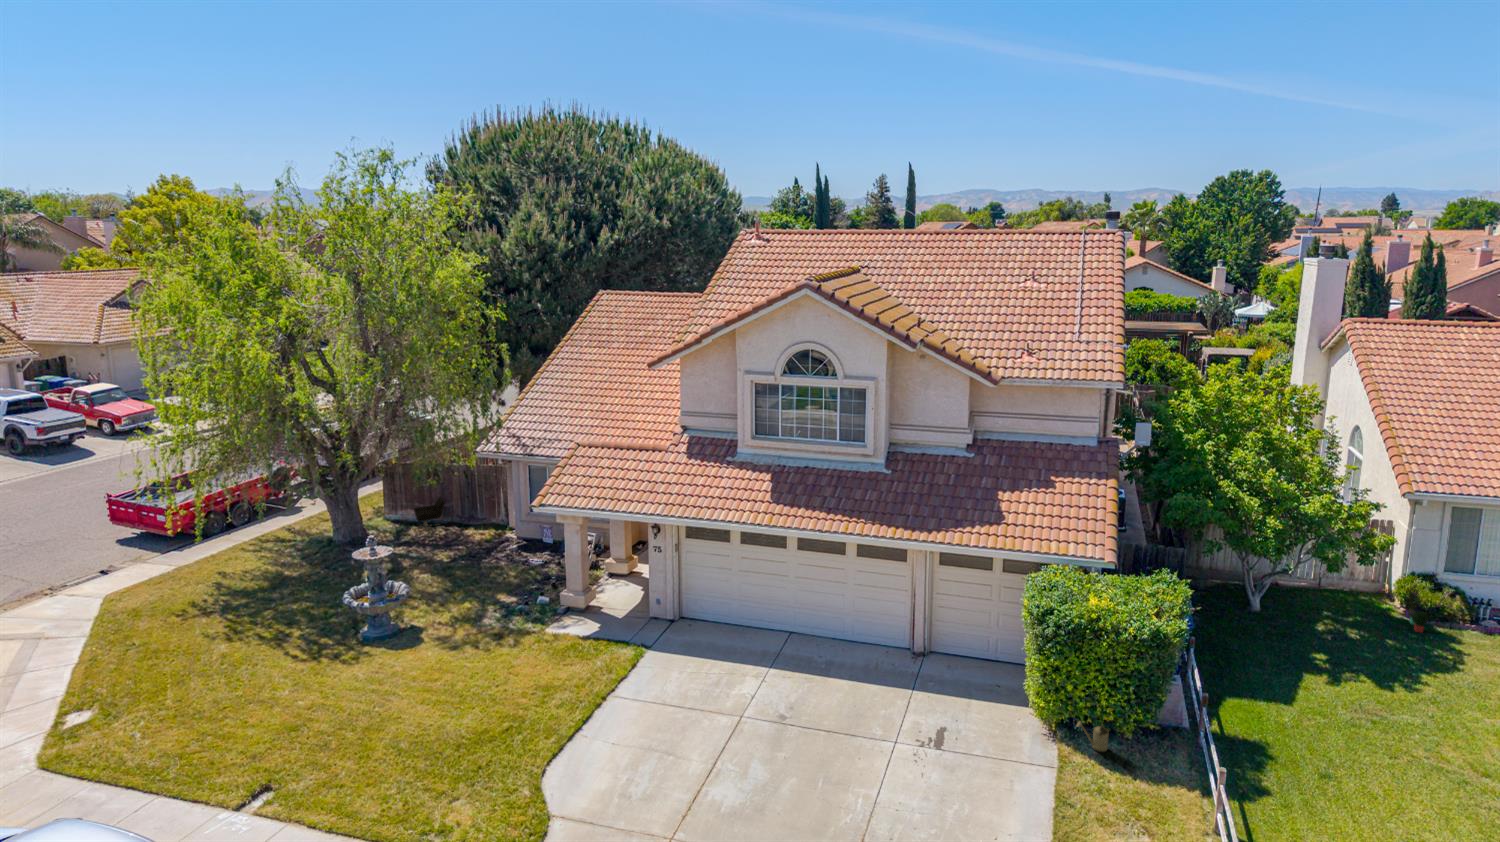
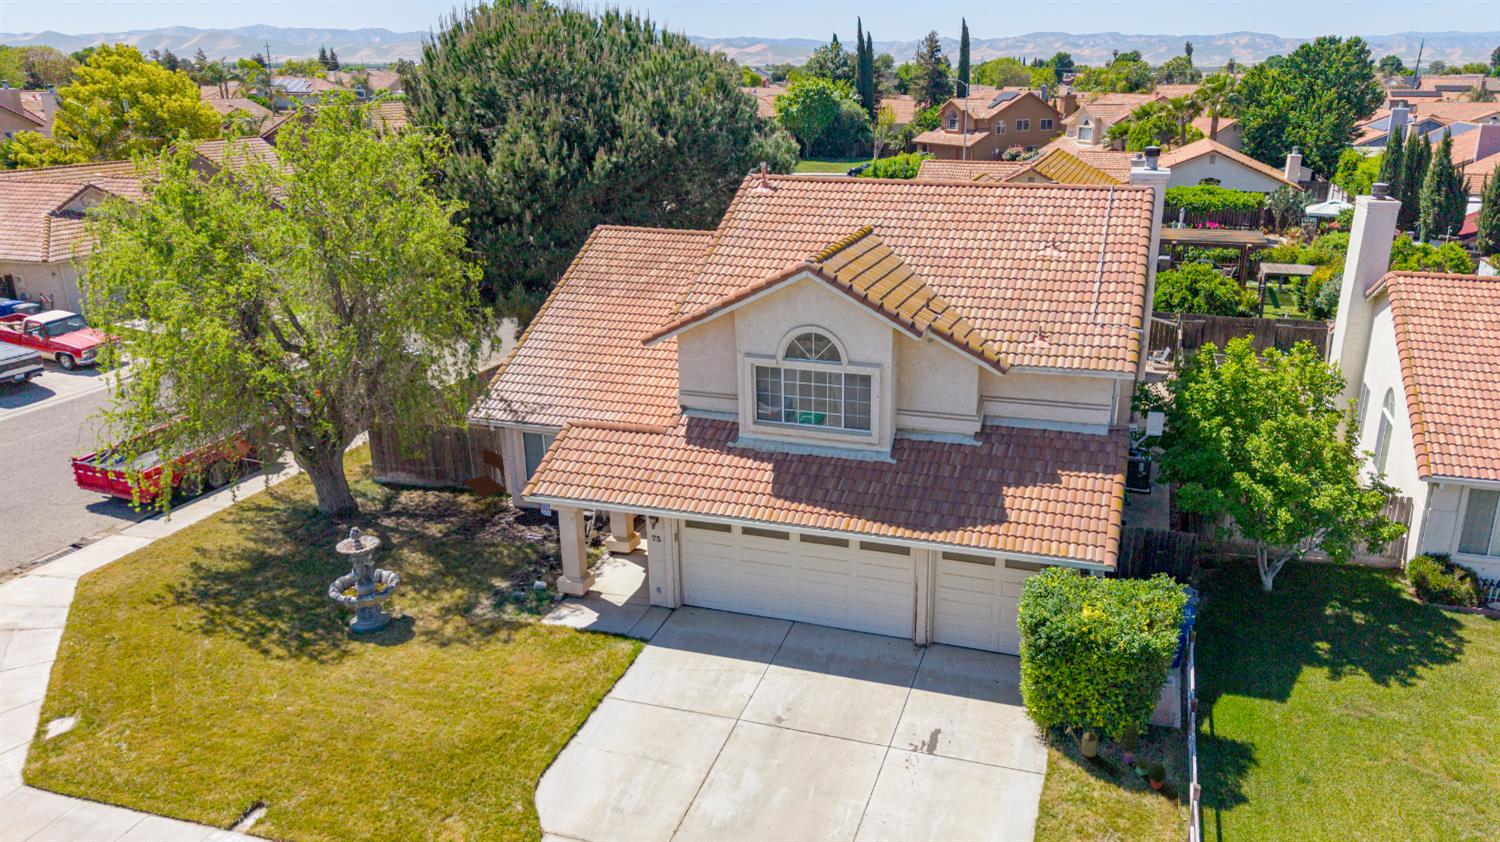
bench: none [473,484,515,544] -> present [464,449,509,513]
lounge chair: present [414,497,445,529] -> none [401,460,435,496]
potted plant: present [1406,584,1428,632] -> present [1123,722,1167,790]

